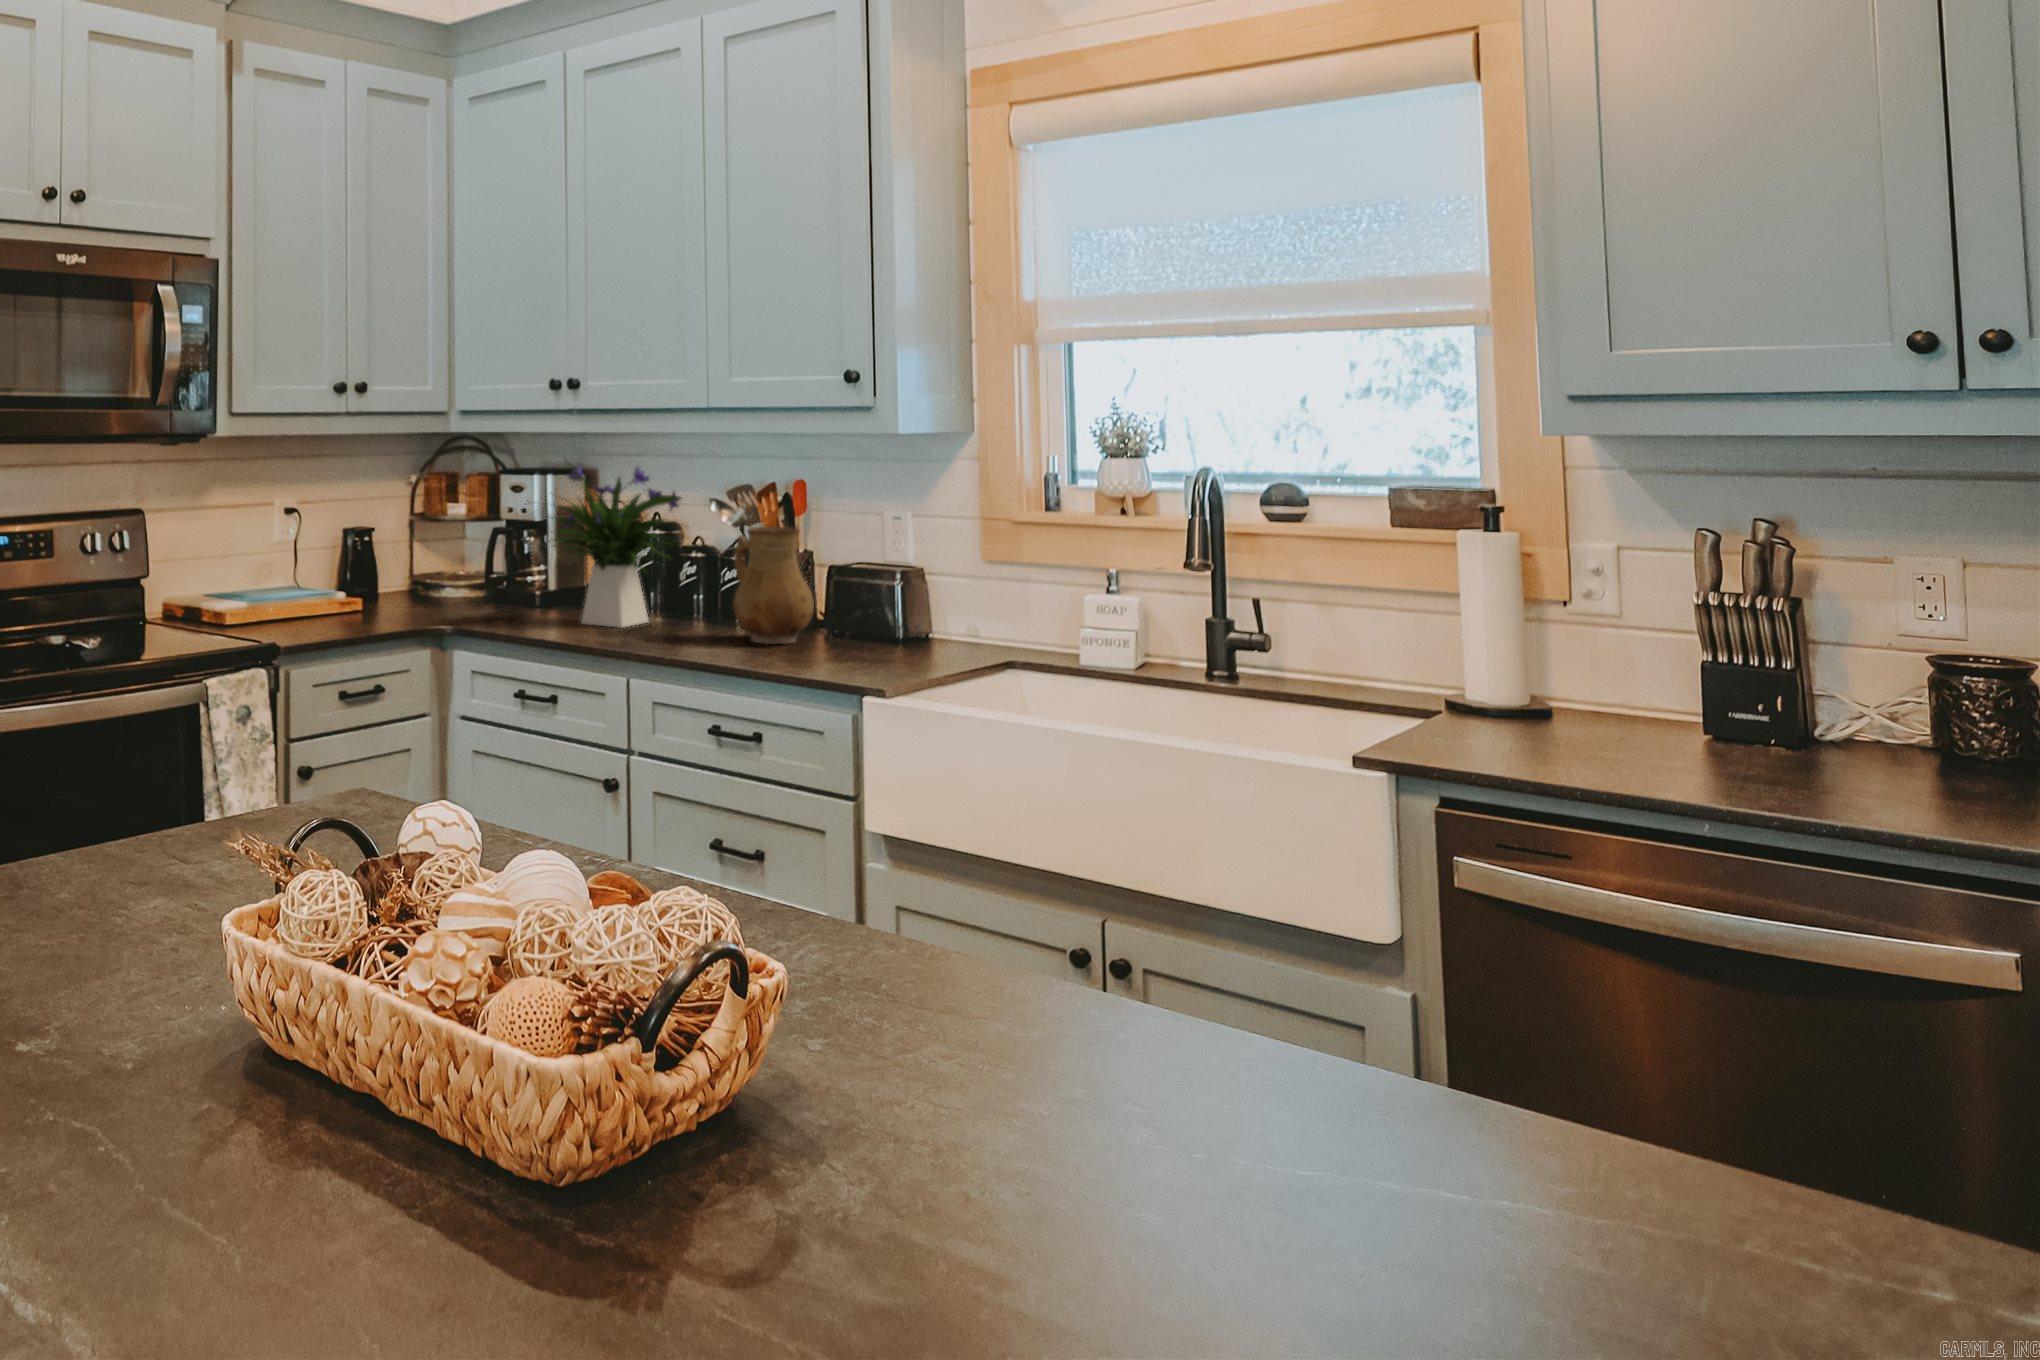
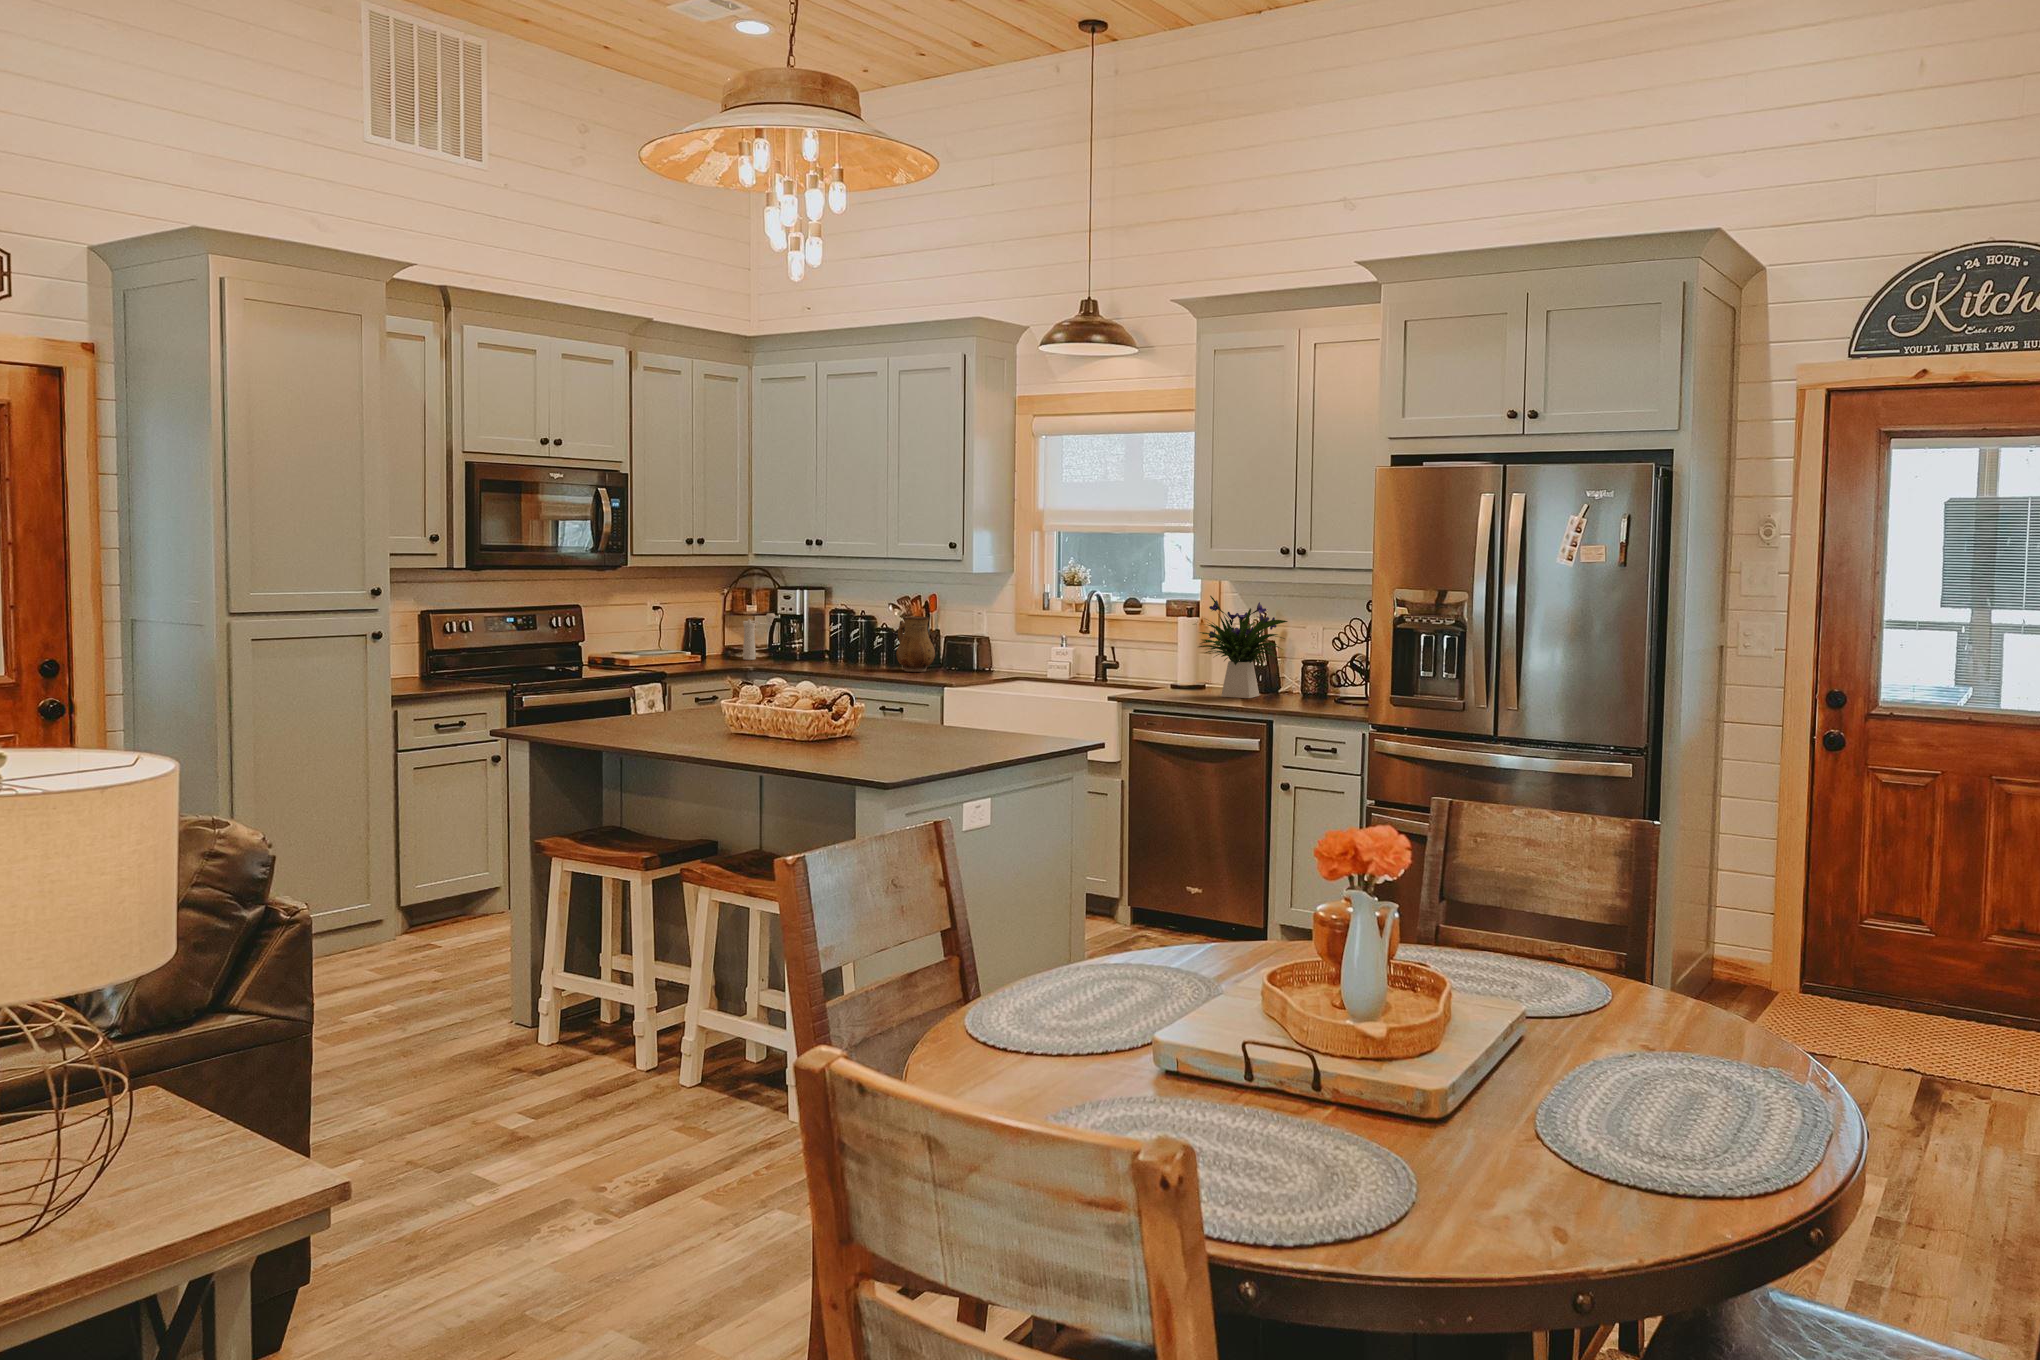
flower arrangement: present [552,465,682,627] -> present [1199,596,1287,698]
pepper mill: none [436,519,496,608] -> present [743,613,775,660]

